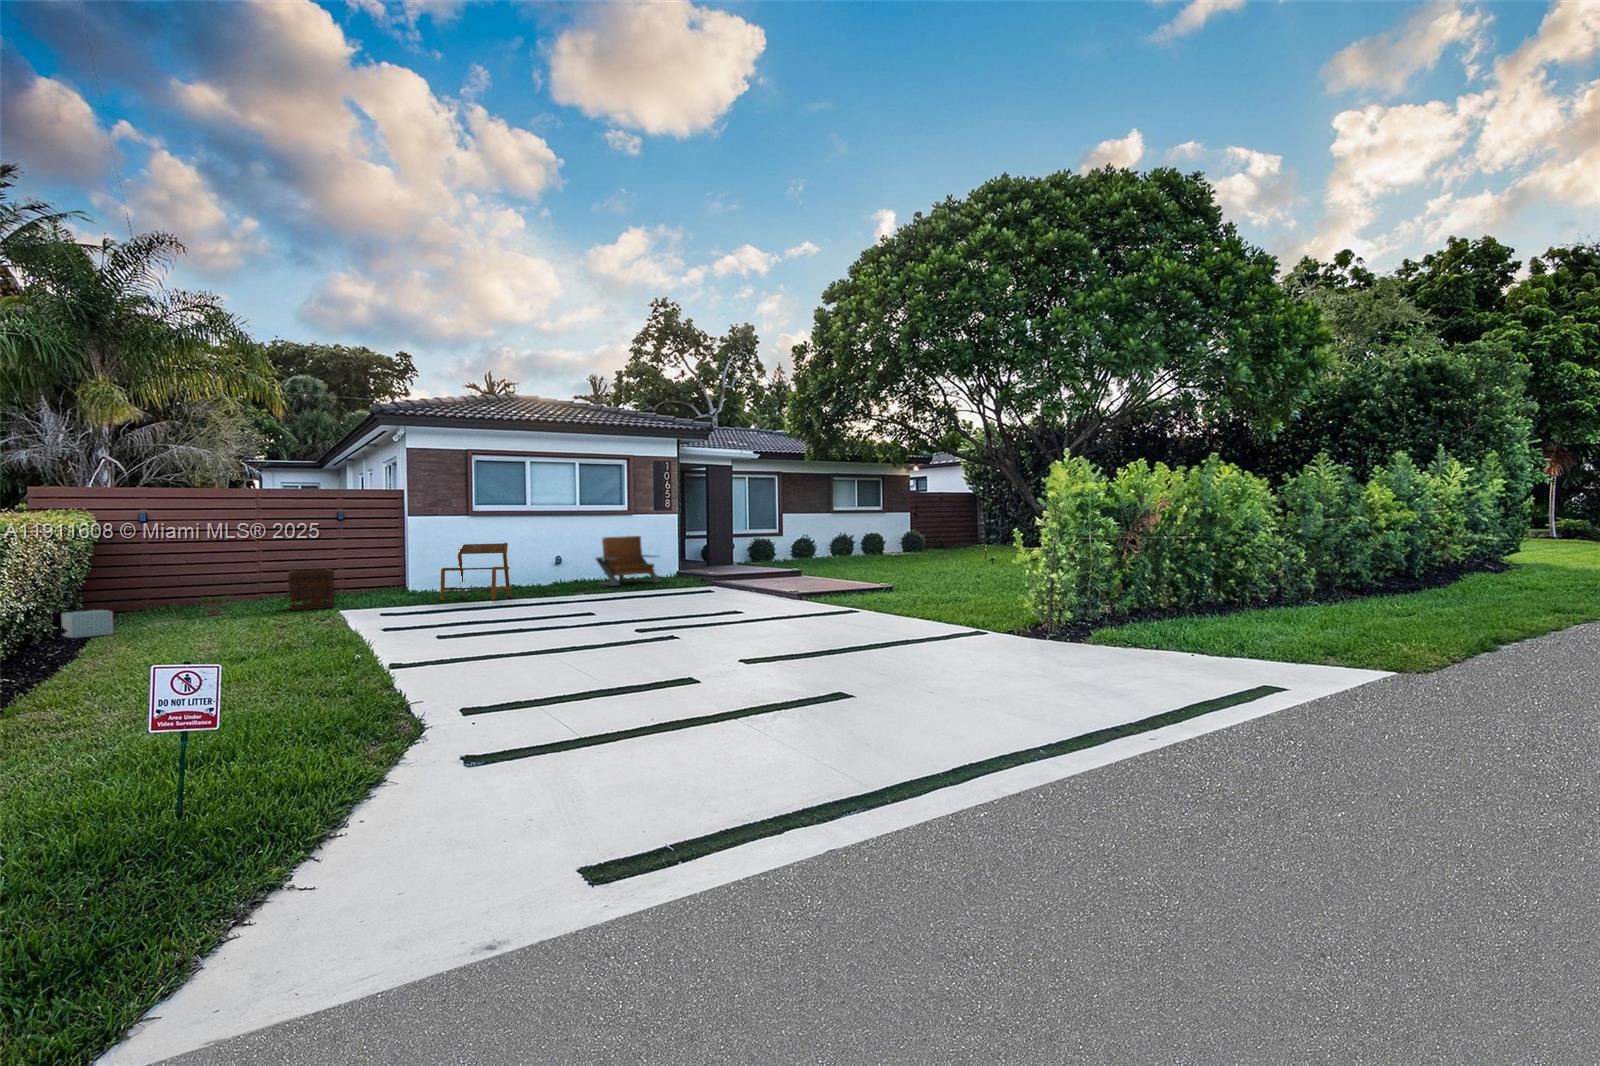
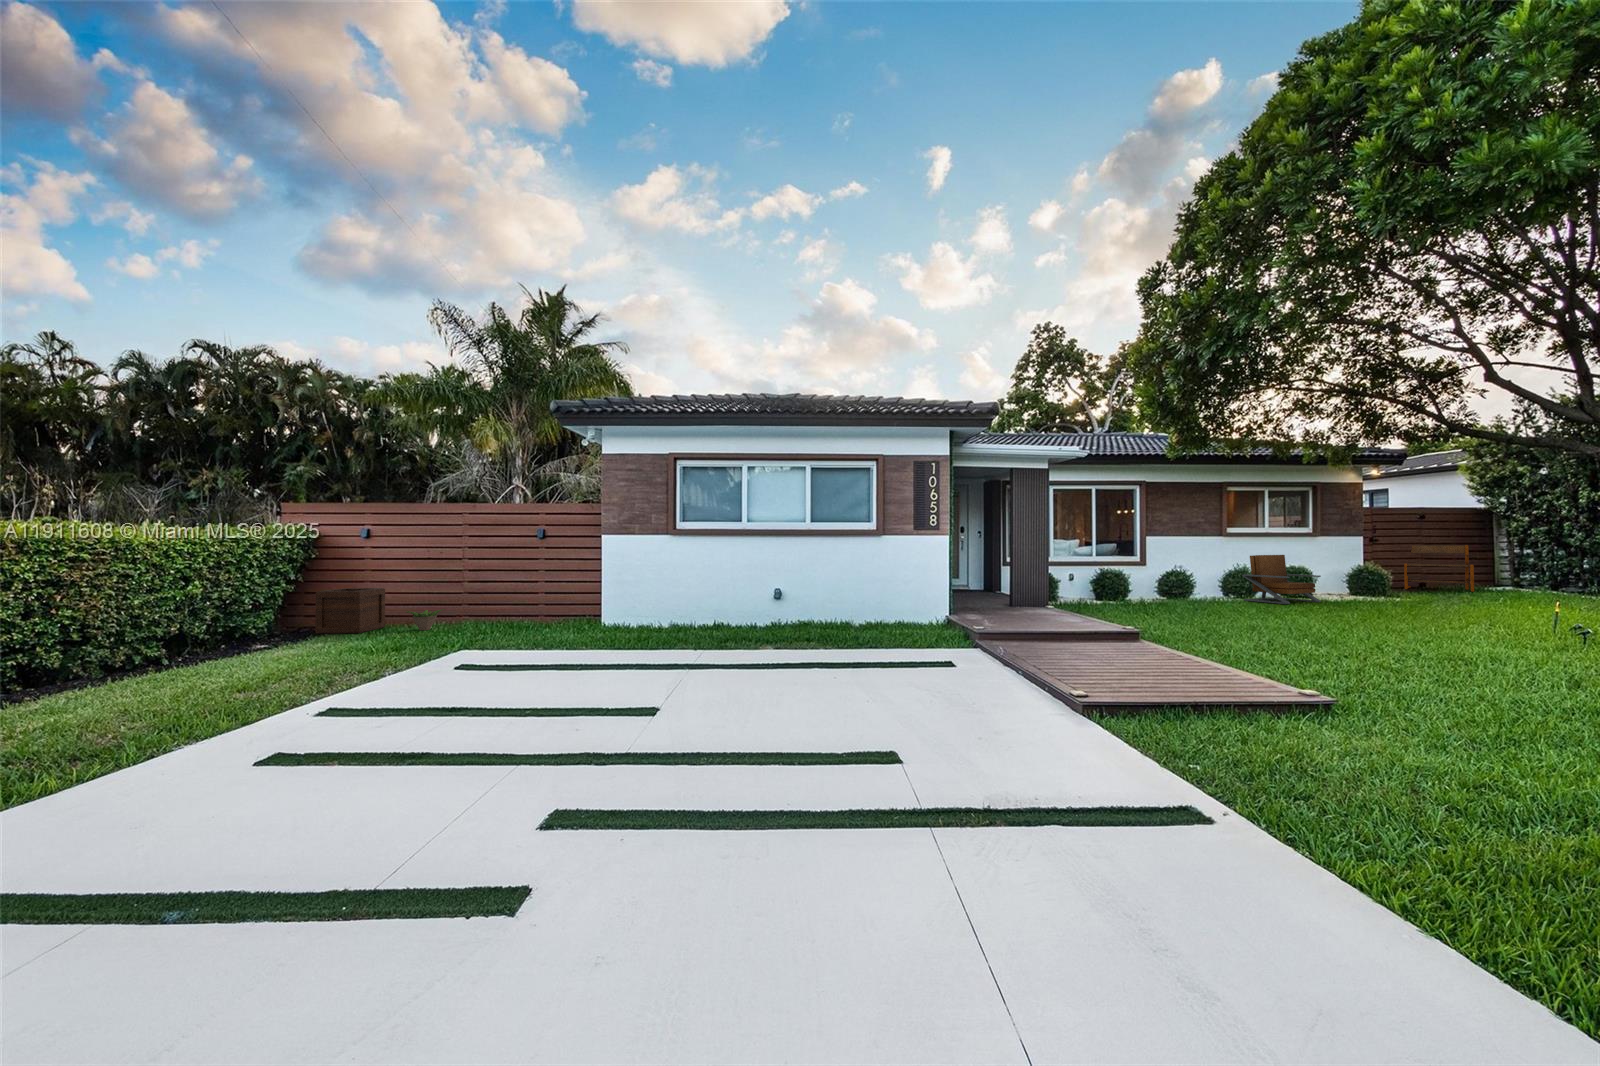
lounge chair: present [596,536,661,586] -> present [1242,555,1321,604]
bench: present [440,543,511,600] -> present [1404,545,1474,592]
wooden crate: present [288,569,335,610] -> present [315,588,385,634]
storage box: present [61,610,113,638] -> none [195,624,260,656]

